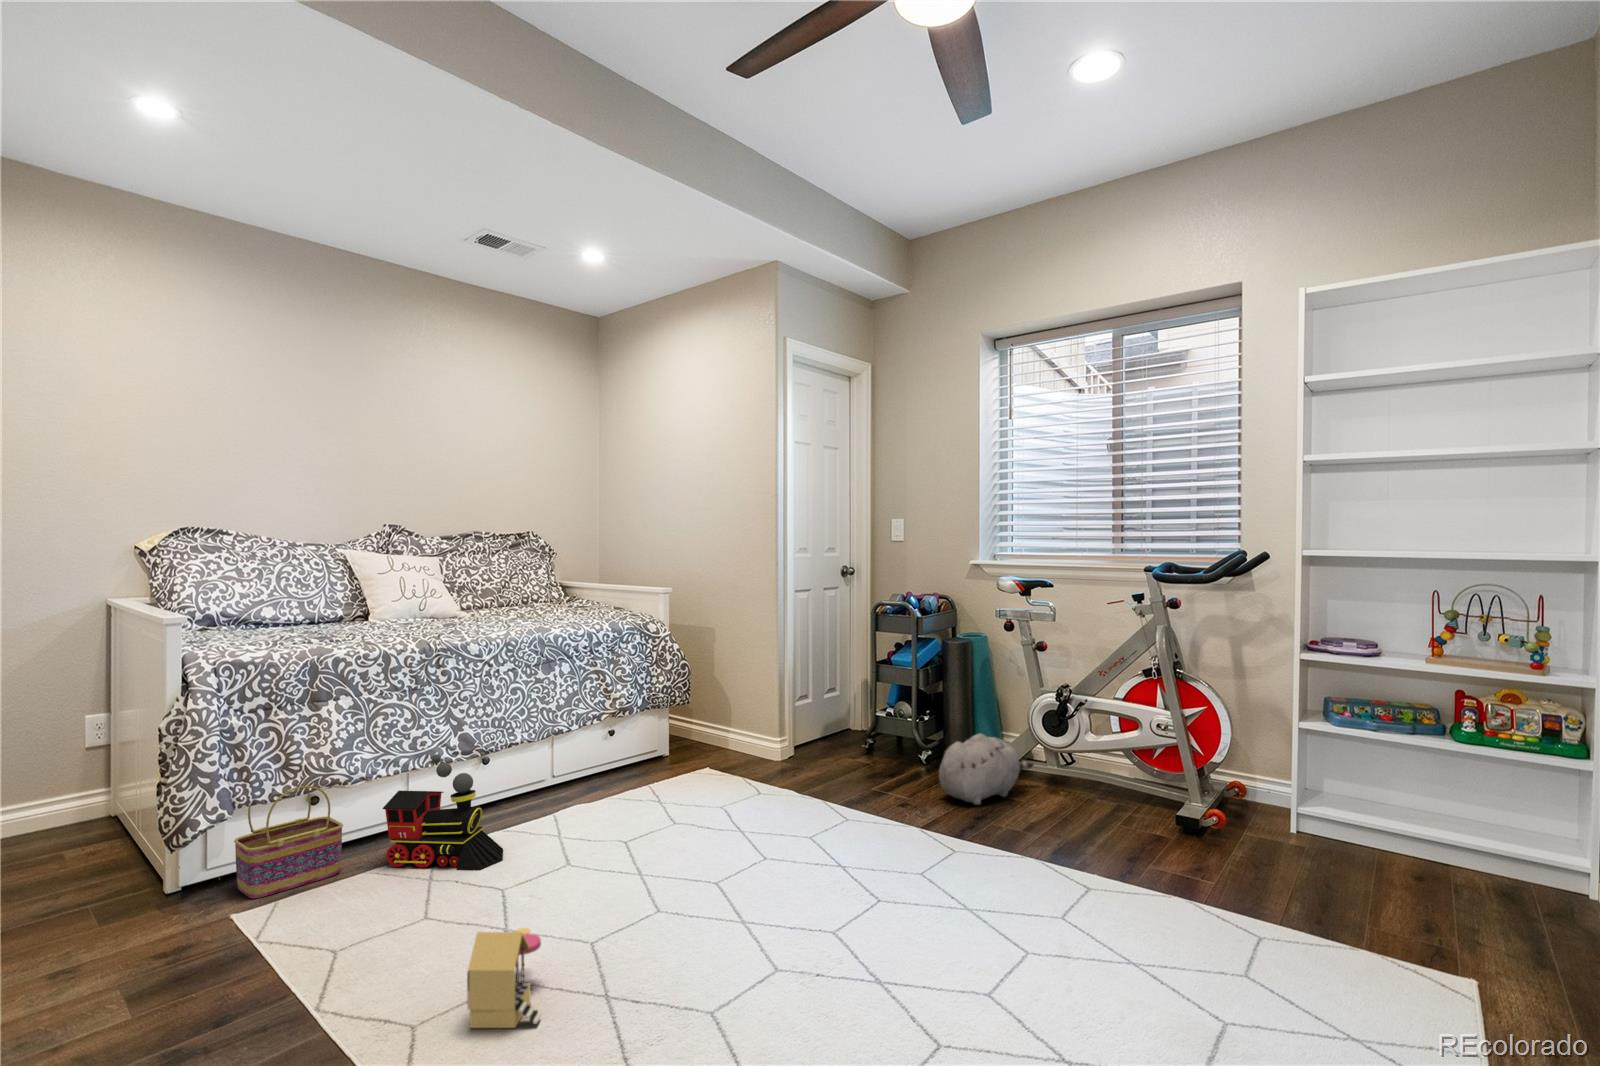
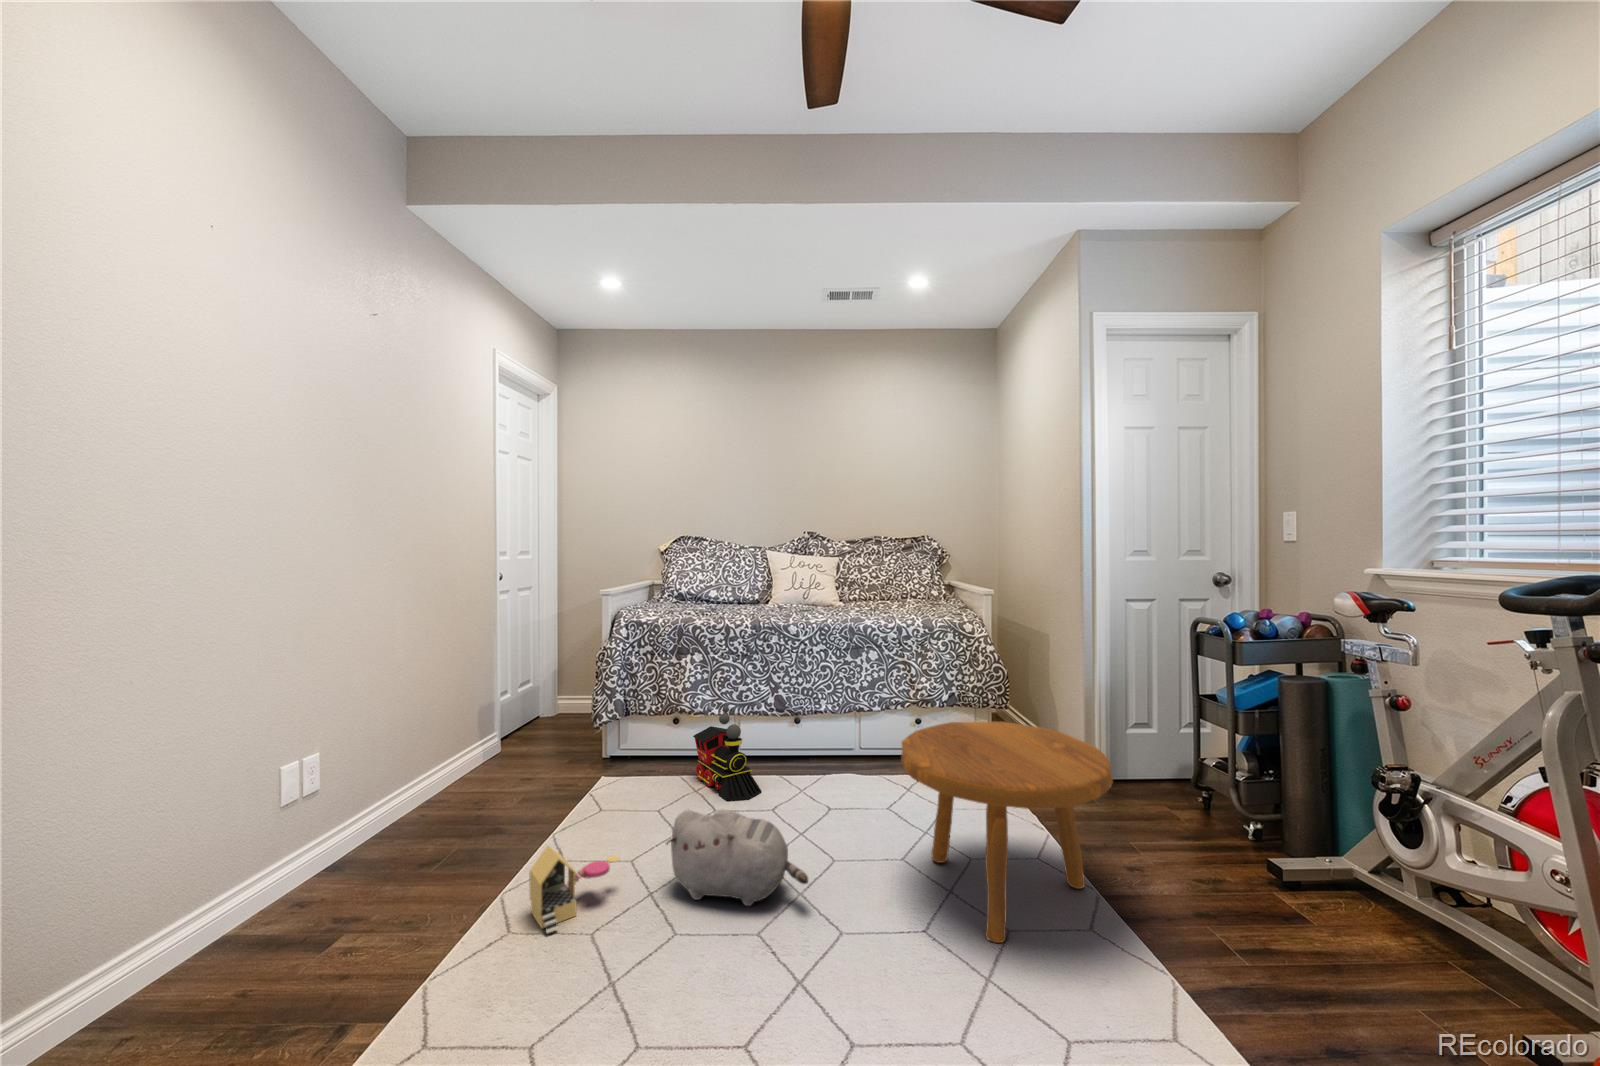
footstool: none [744,693,917,859] -> present [901,722,1113,943]
plush toy: present [939,733,1034,805] -> present [666,809,808,906]
basket: present [234,784,343,898] -> none [621,700,682,773]

